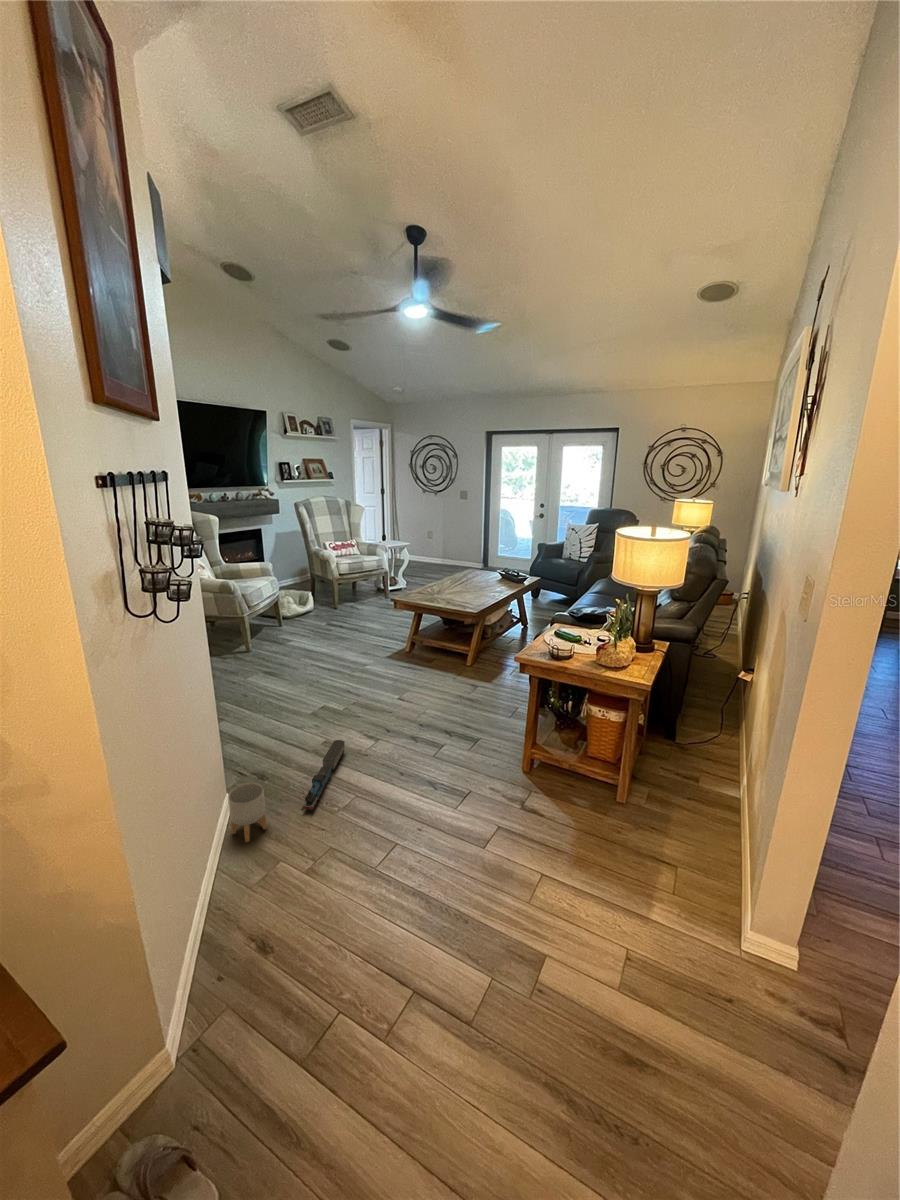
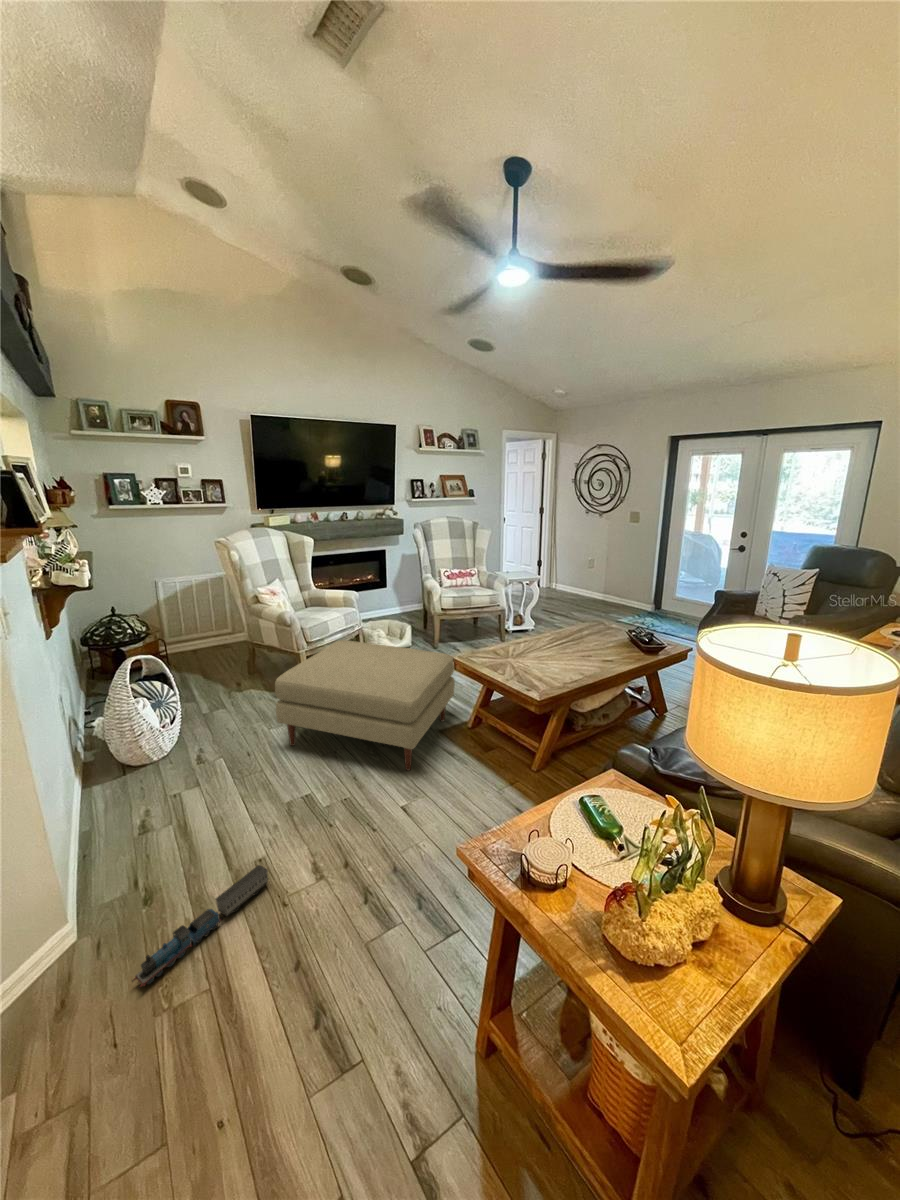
ottoman: none [266,597,394,684] -> present [275,640,455,771]
planter: present [228,783,267,842] -> none [24,922,86,1011]

